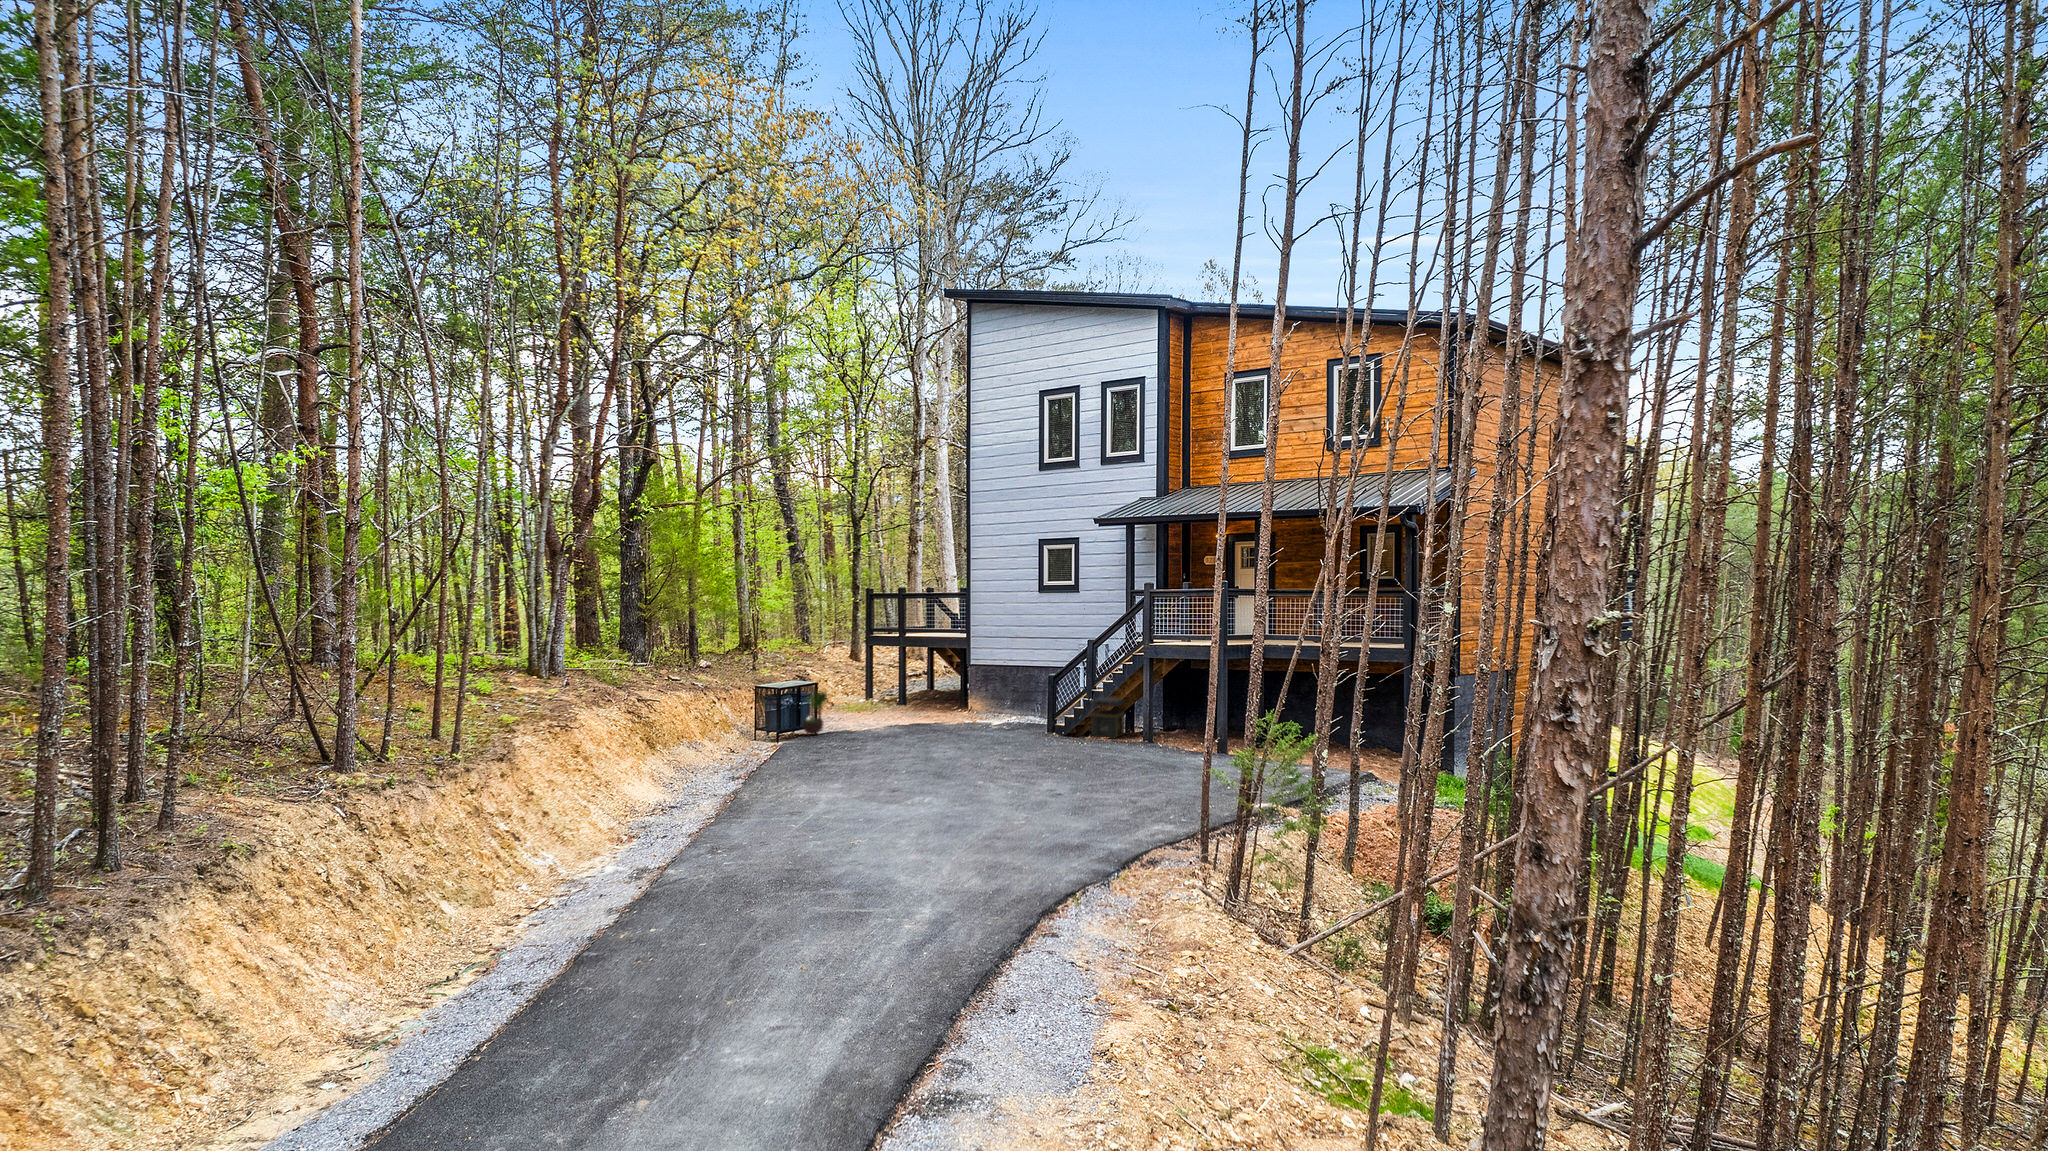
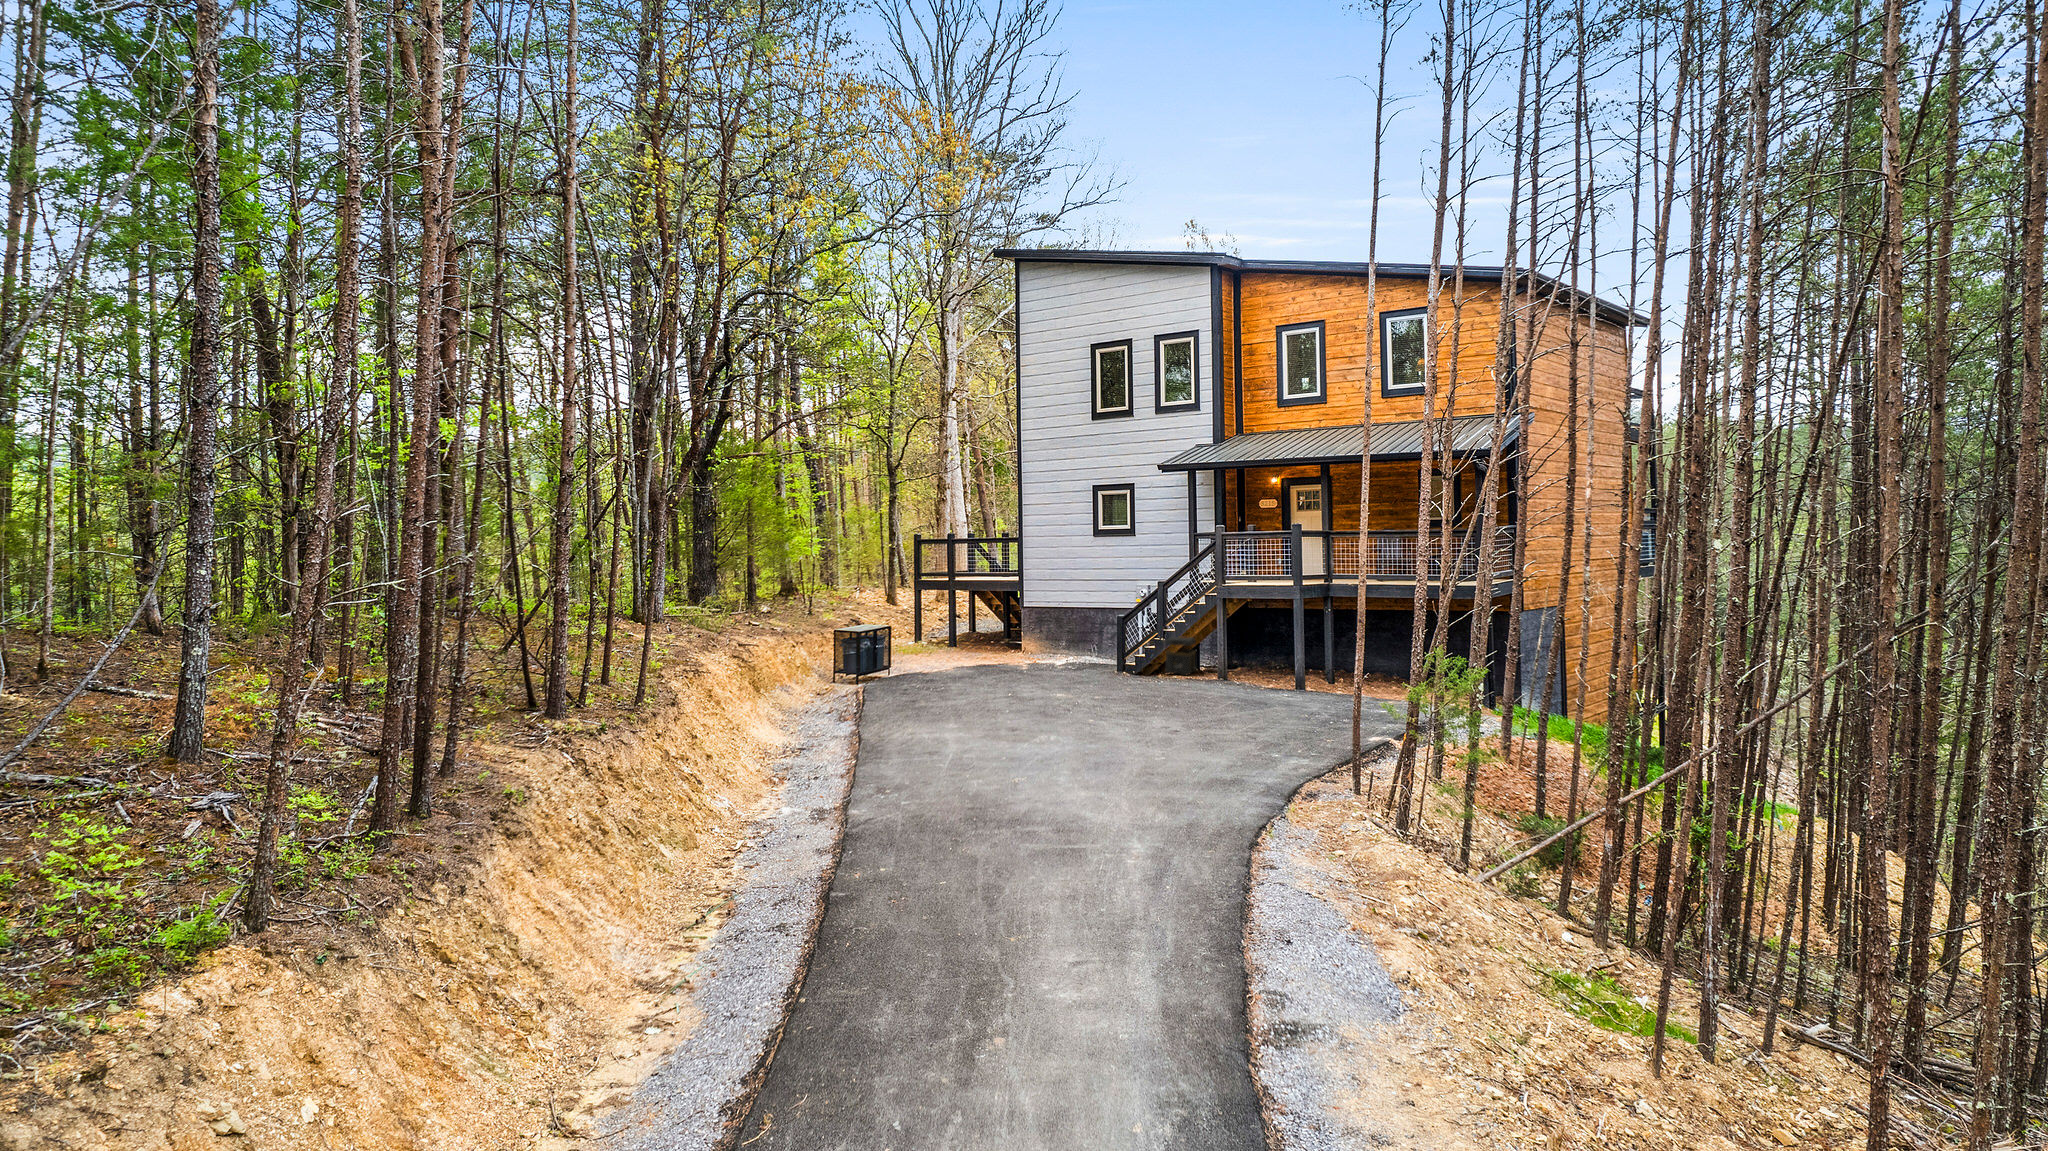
potted tree: present [802,691,828,735] -> none [888,629,914,674]

